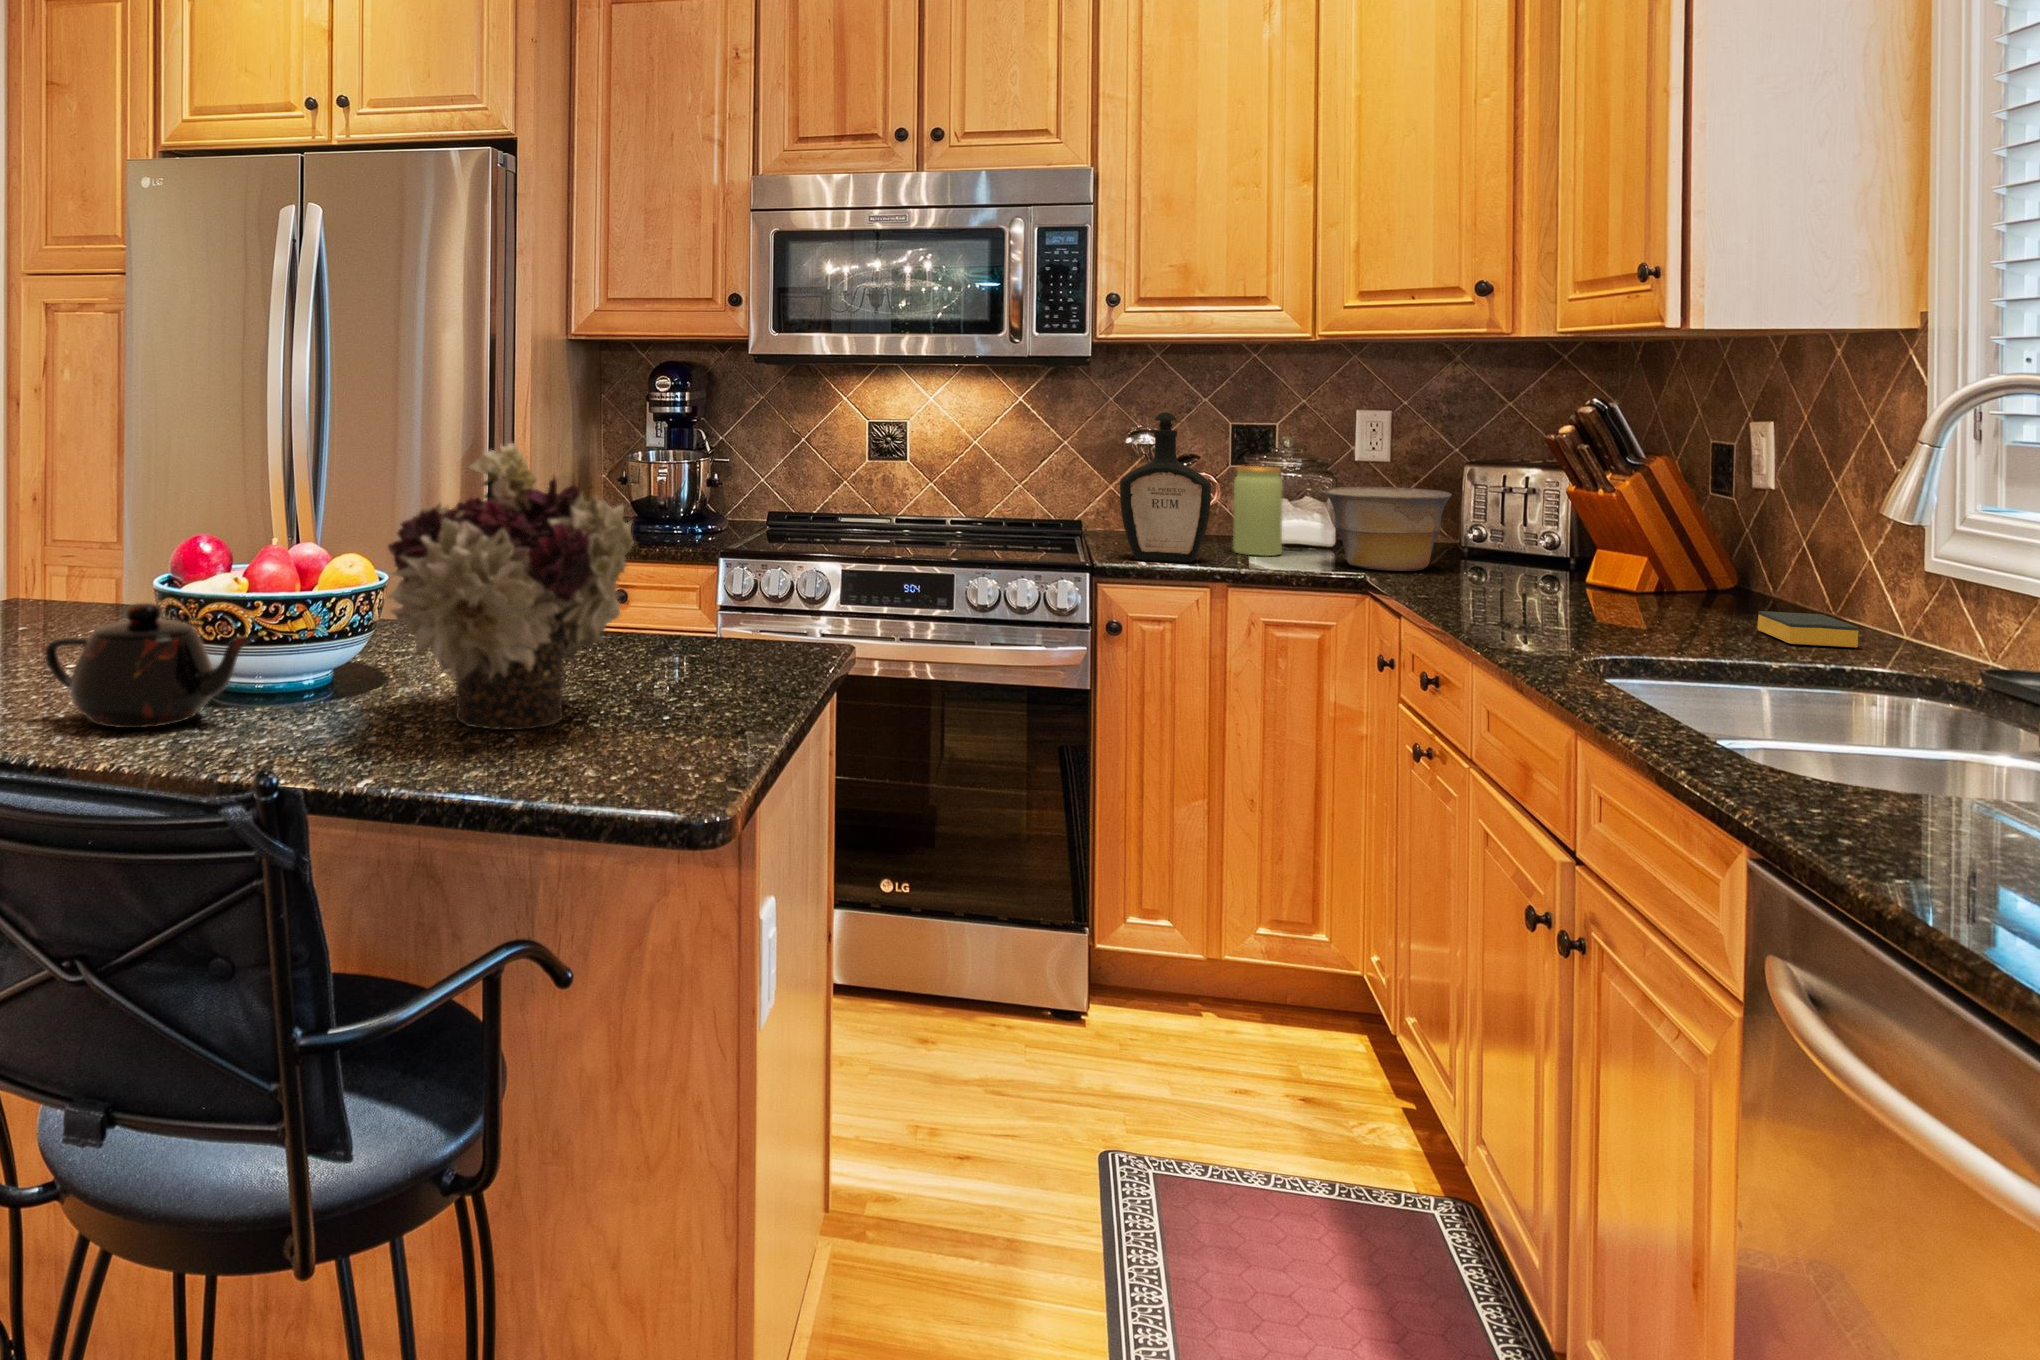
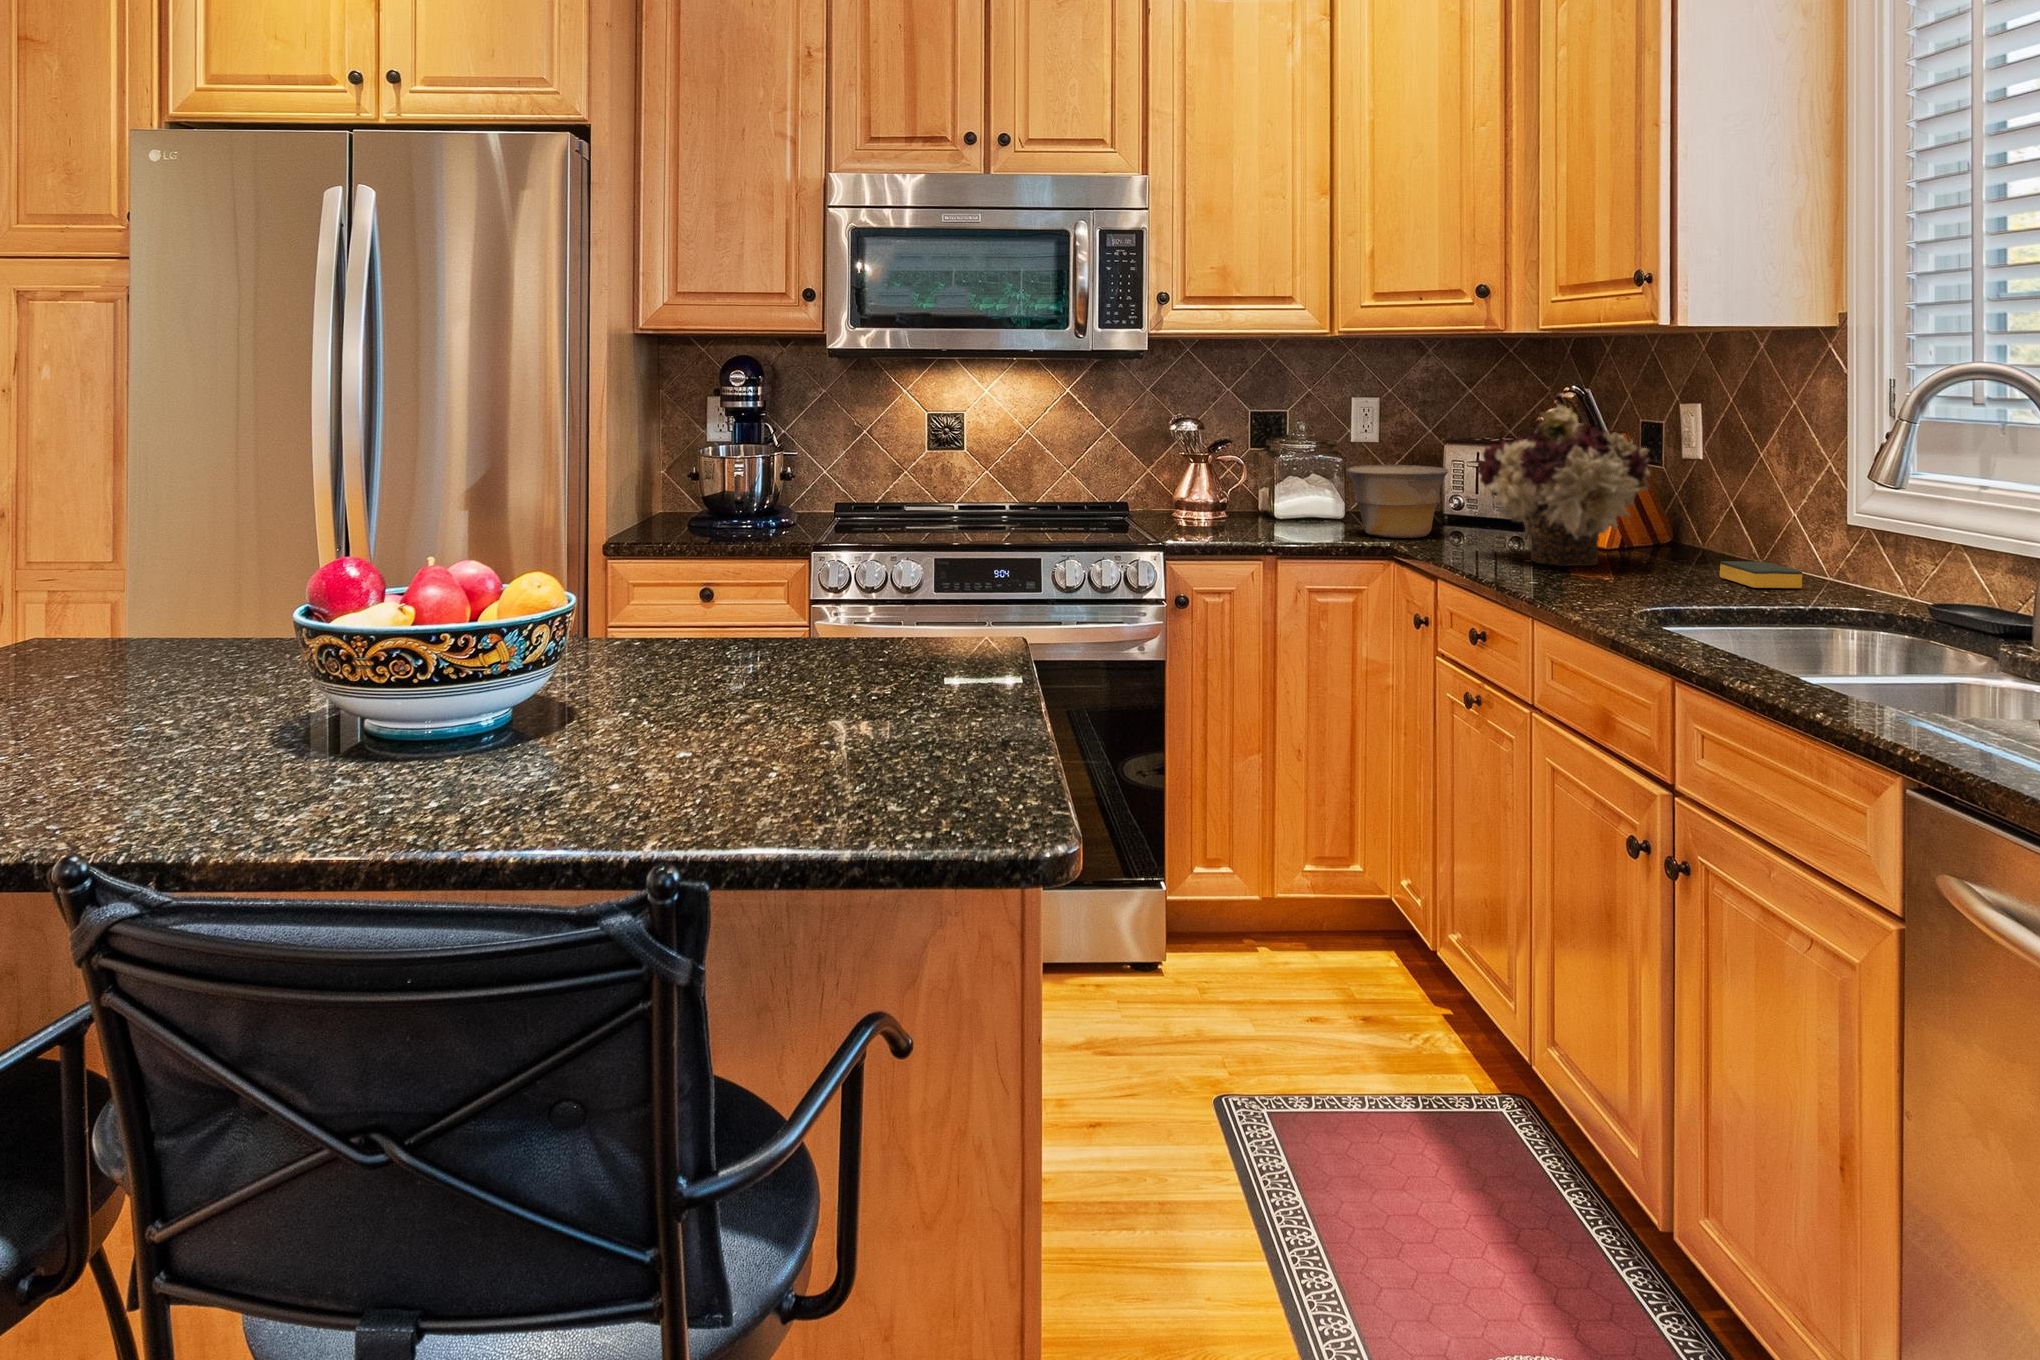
bottle: present [1120,412,1211,562] -> none [1177,402,1255,538]
flower arrangement: present [388,443,634,730] -> present [1476,405,1650,566]
jar: present [1233,466,1283,556] -> none [1264,449,1305,528]
teapot: present [45,603,255,728] -> none [181,646,465,801]

